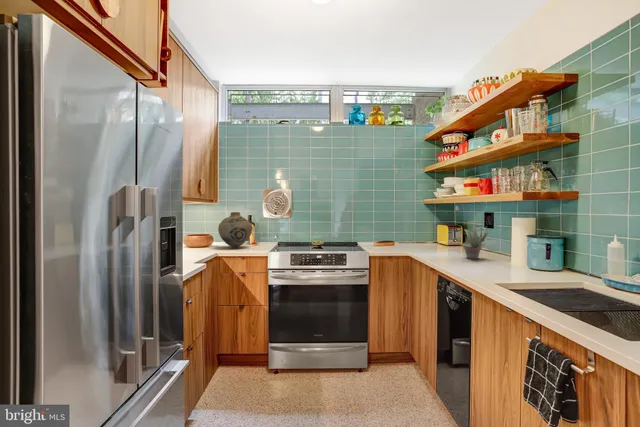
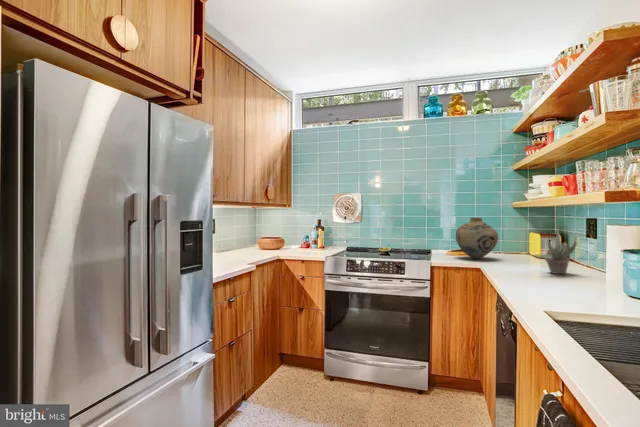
vase: present [218,212,252,247] -> present [456,218,498,259]

